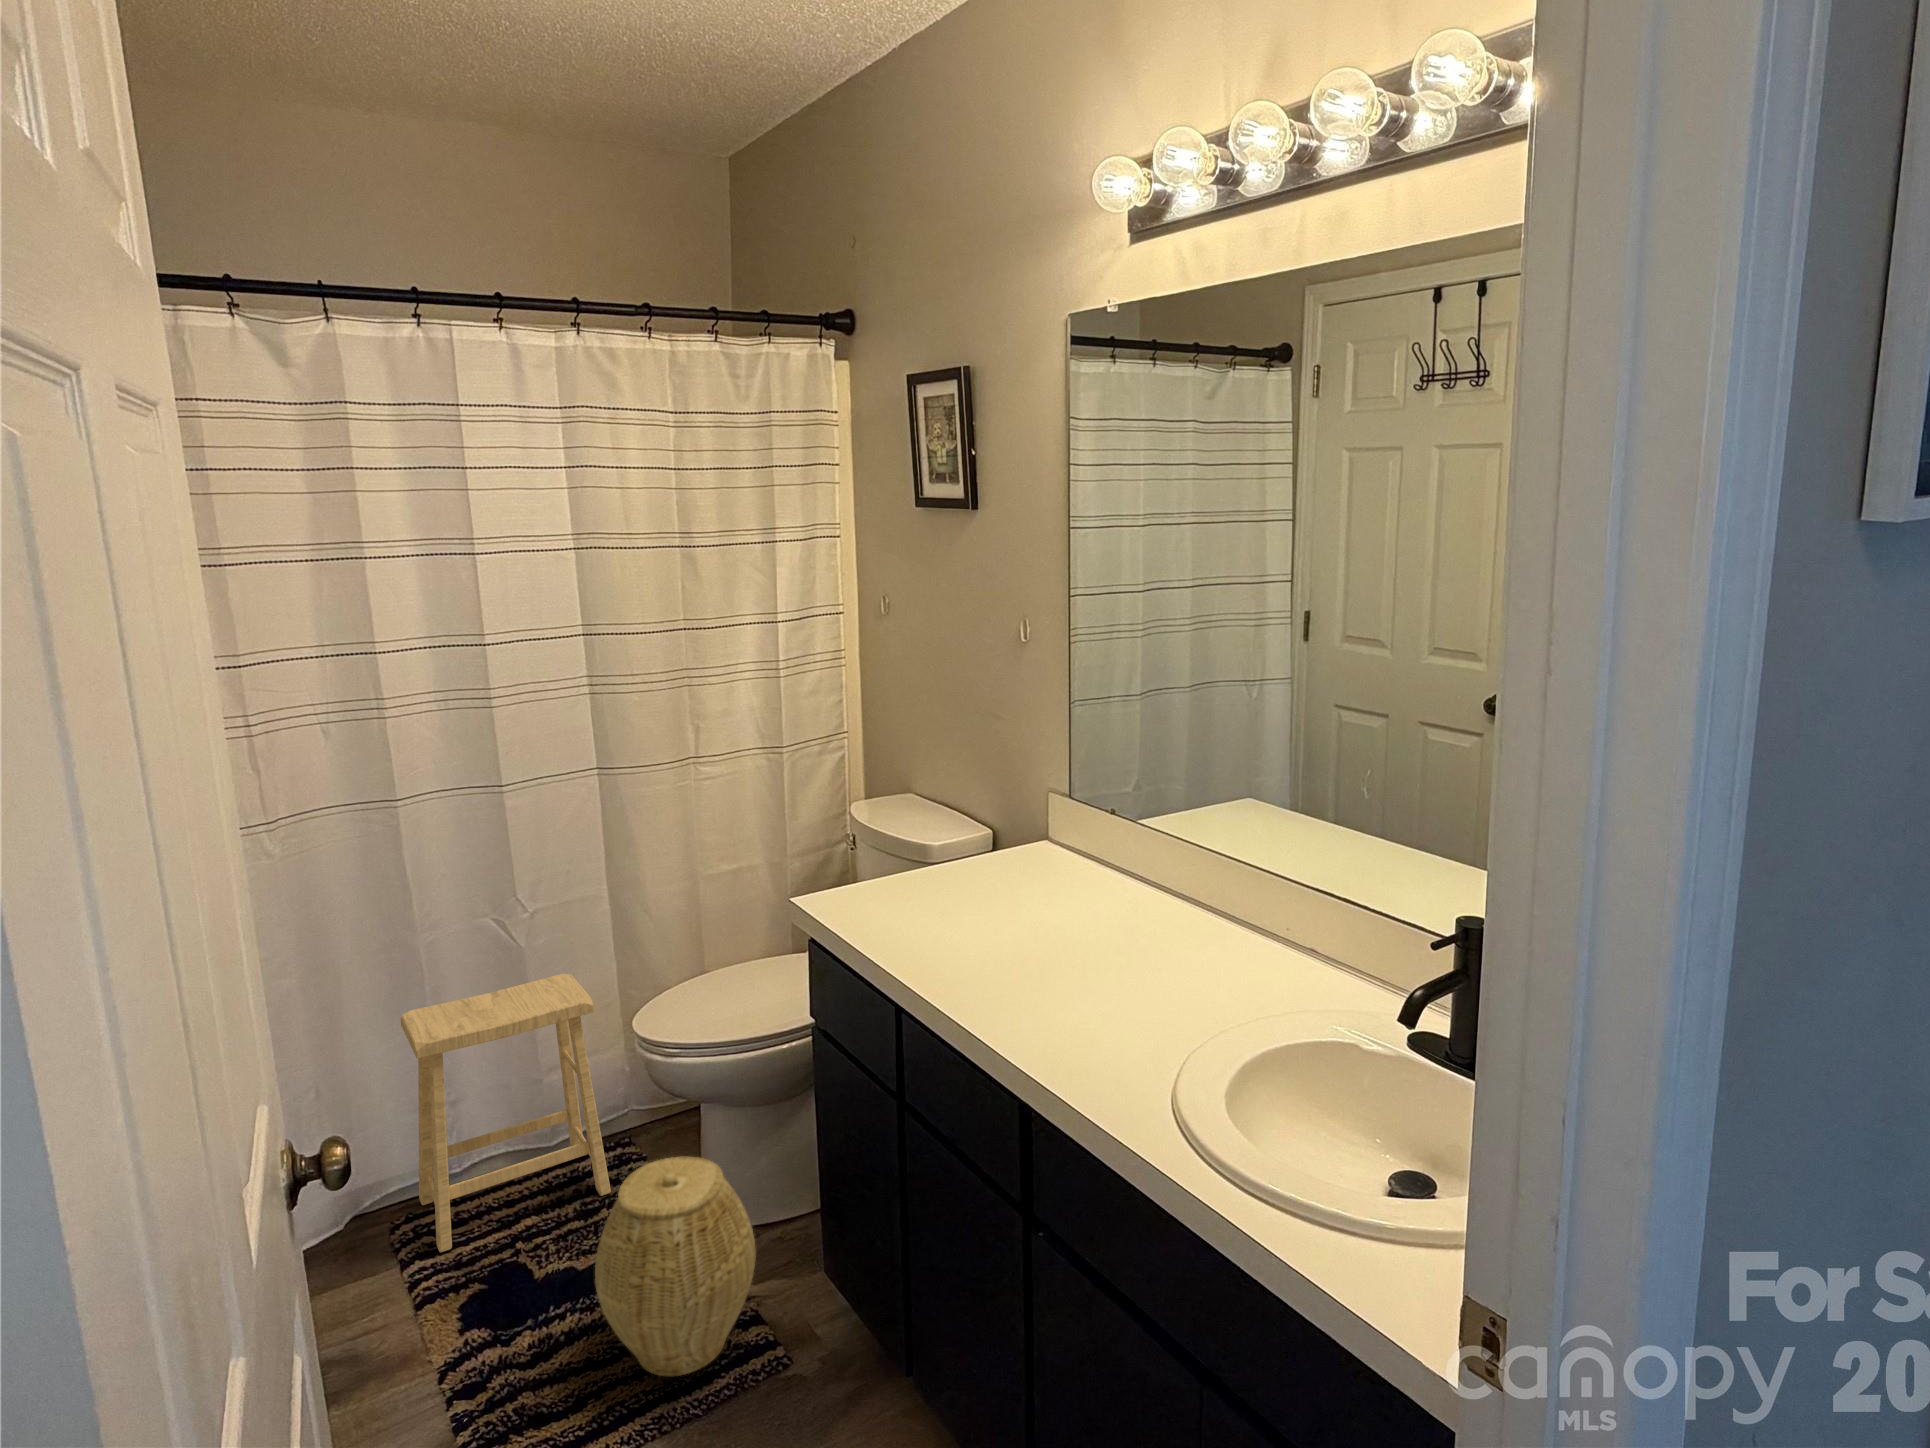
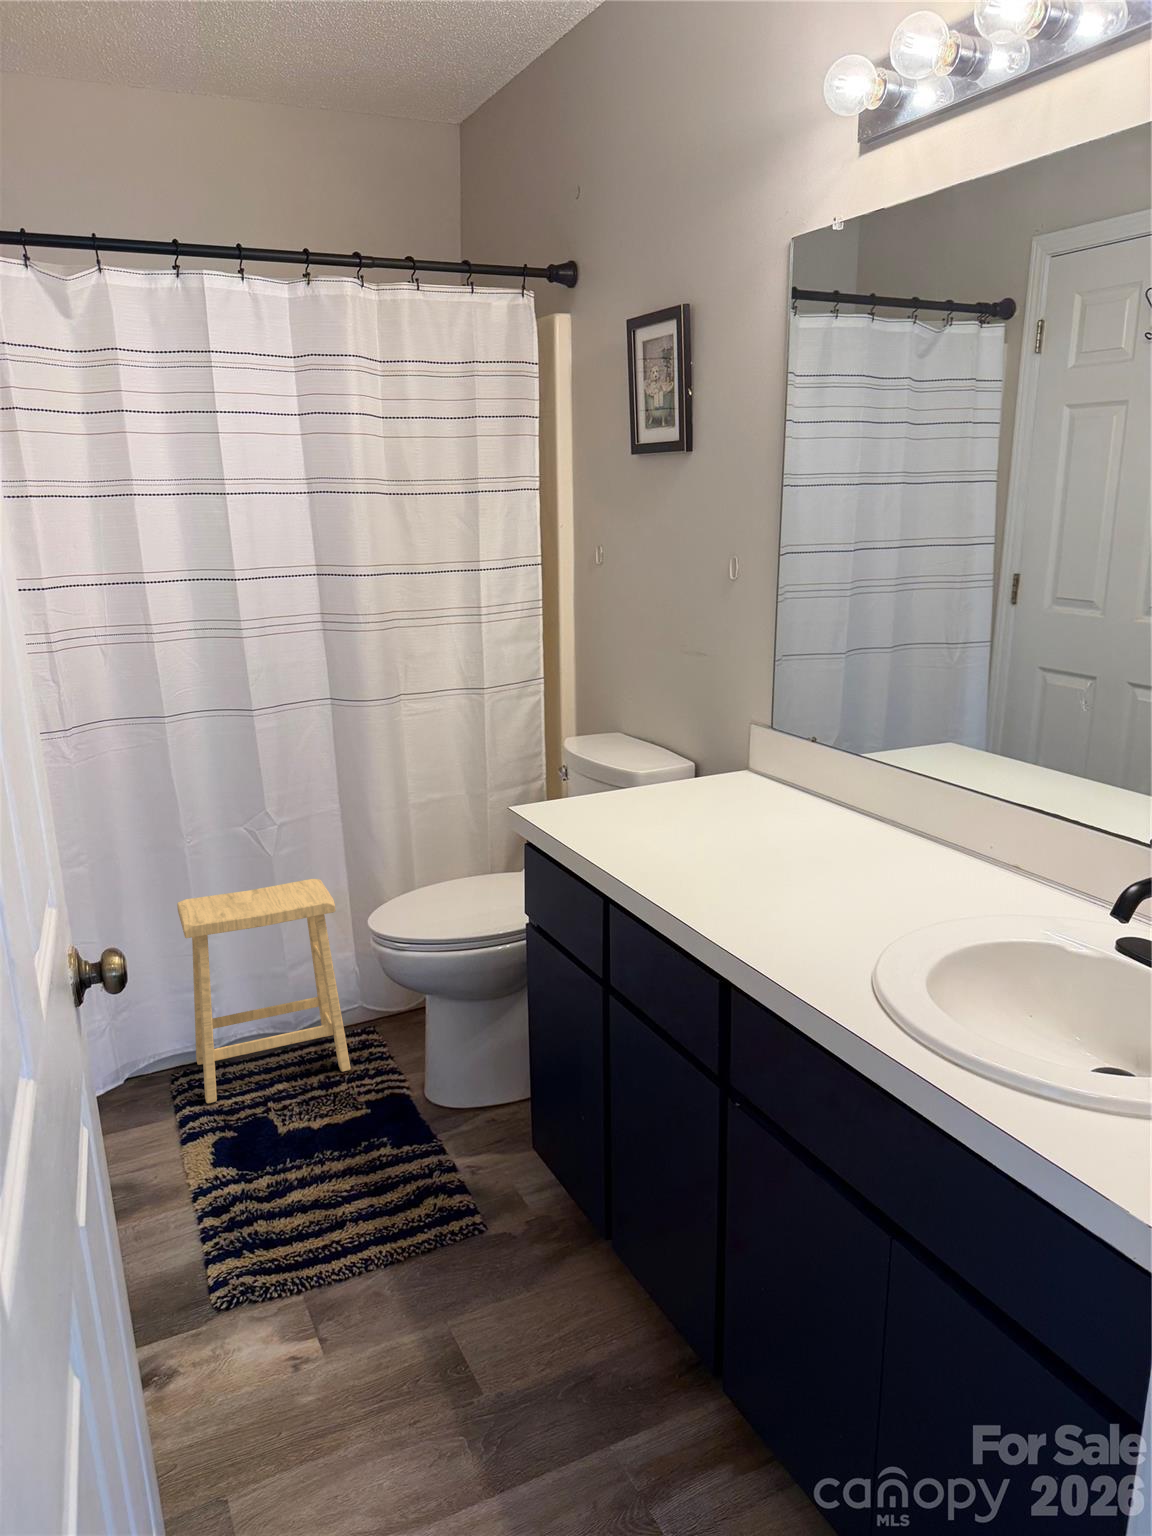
woven basket: present [595,1157,756,1376] -> none [318,1038,458,1225]

